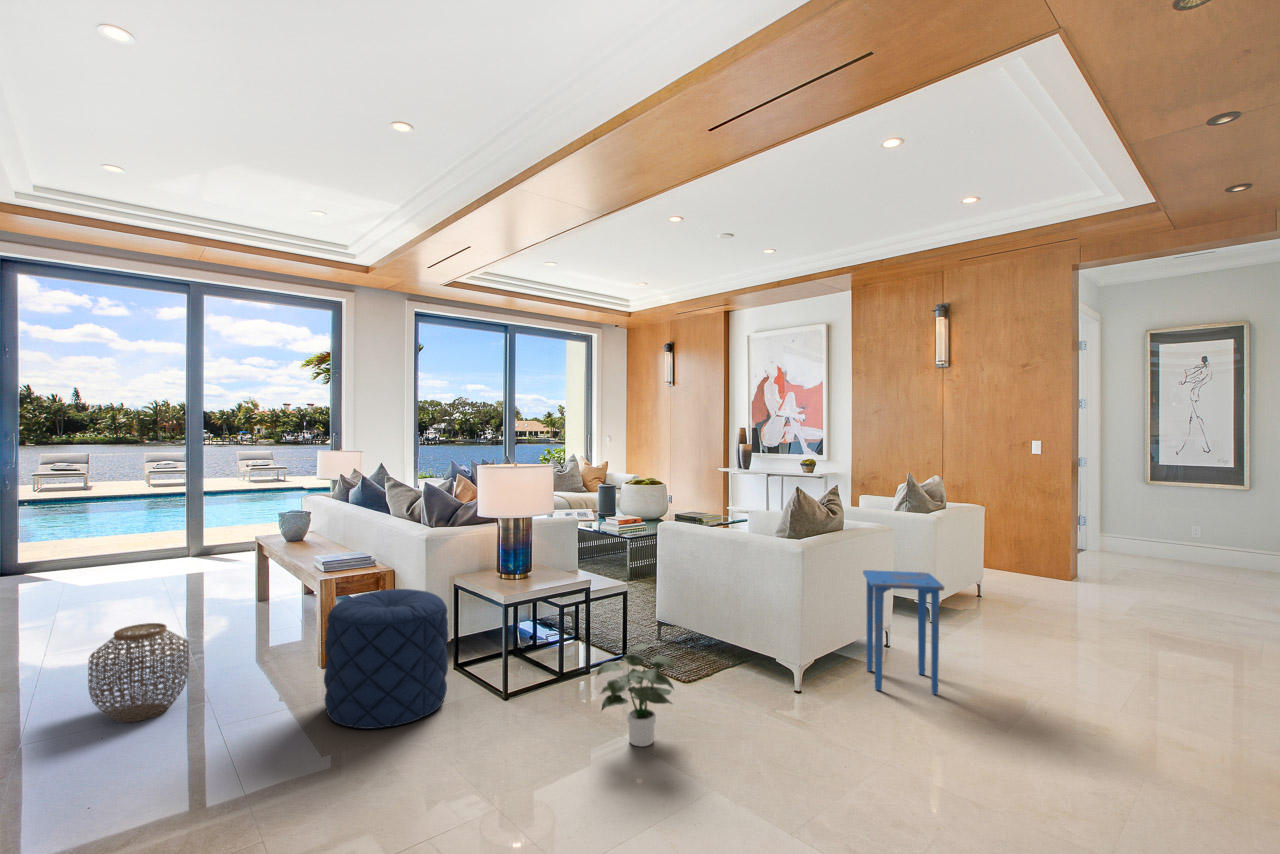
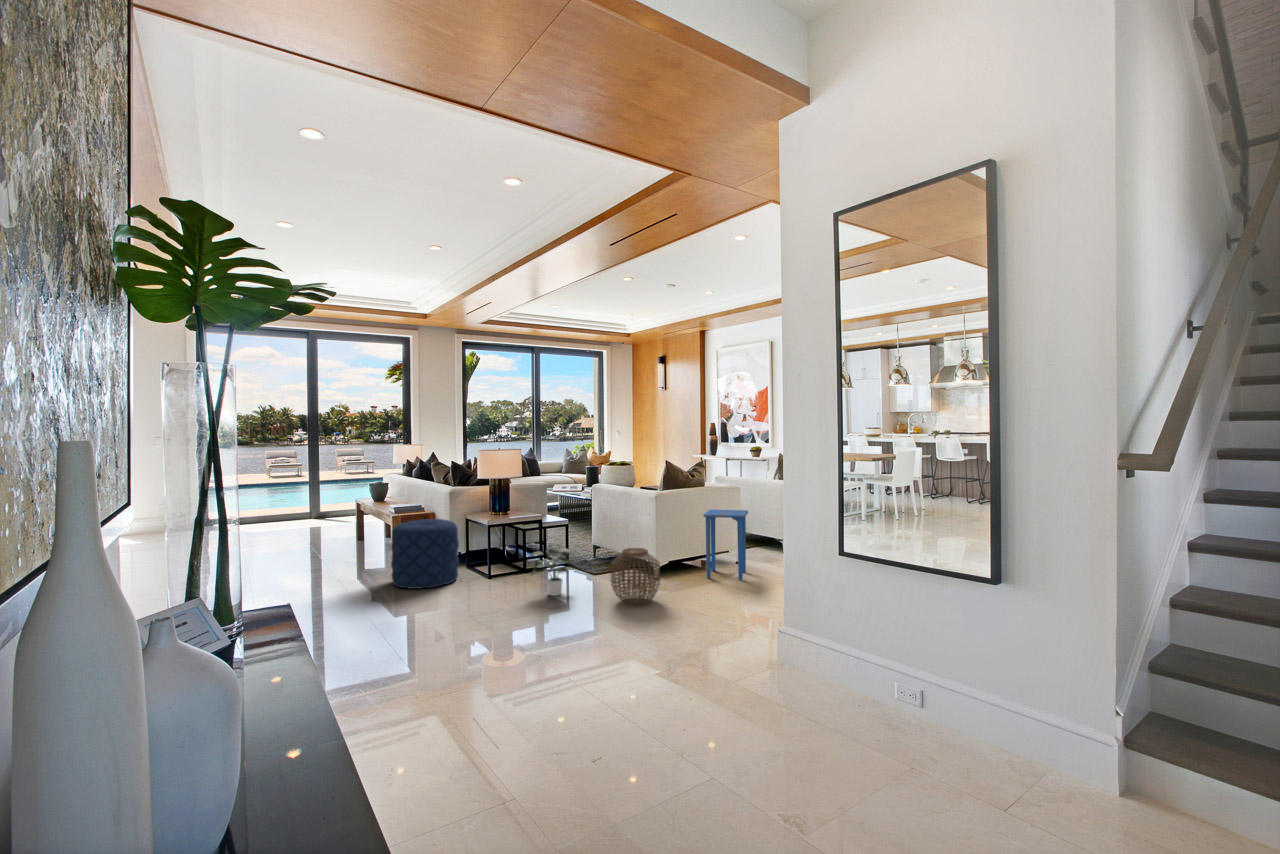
woven basket: present [88,623,189,722] -> present [611,548,660,605]

